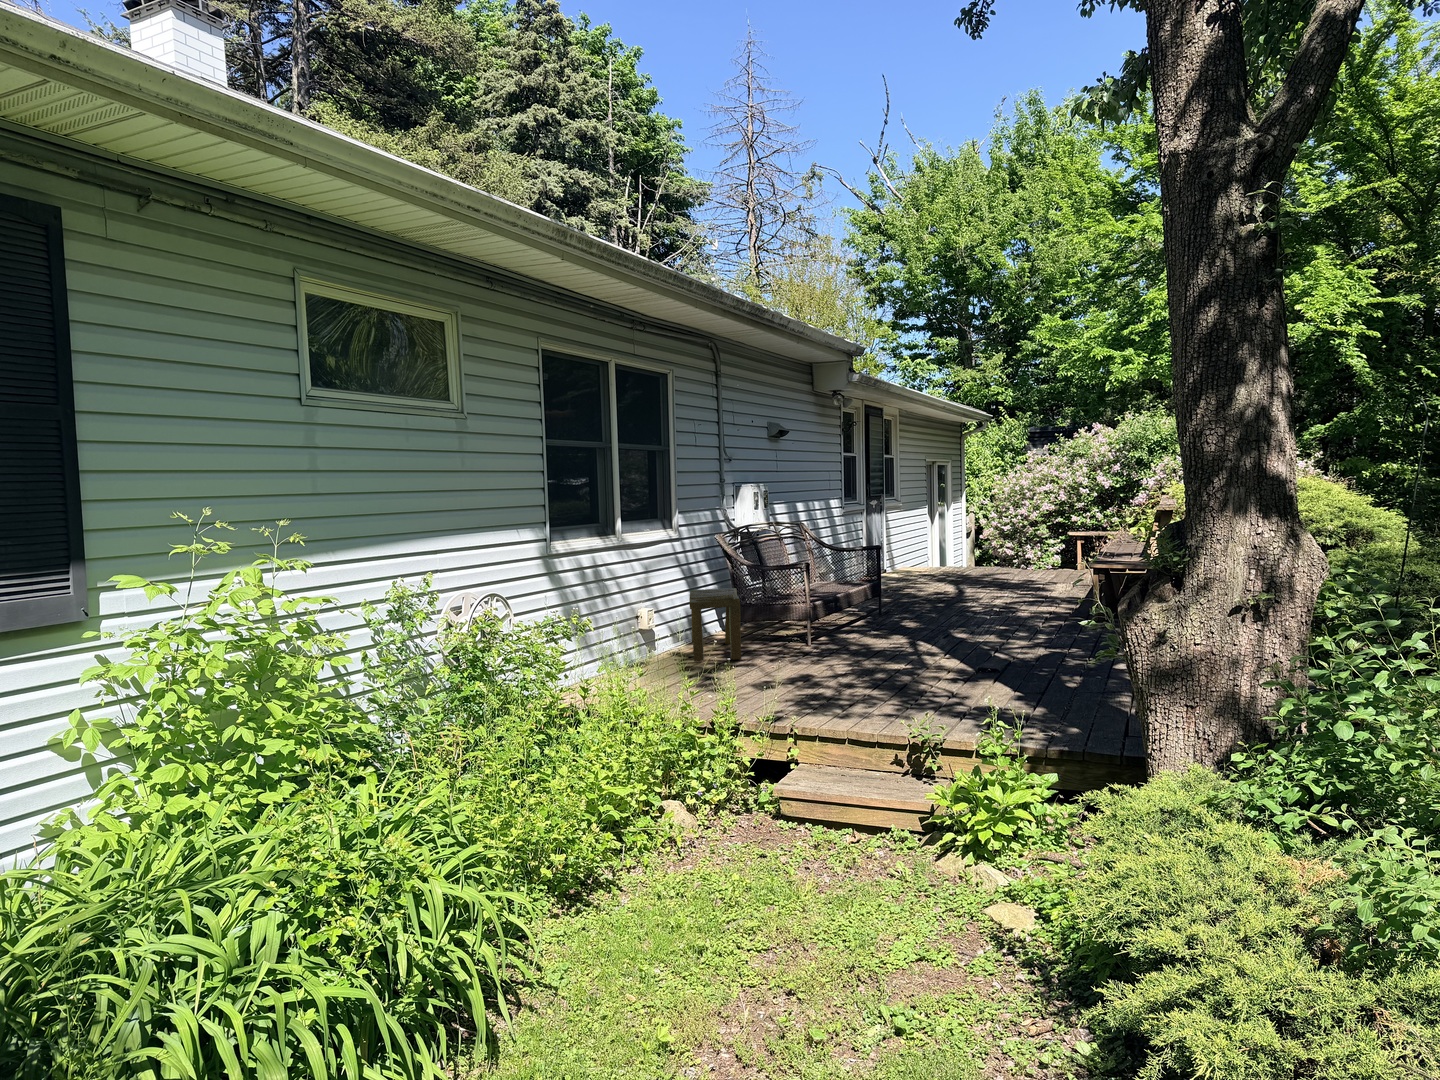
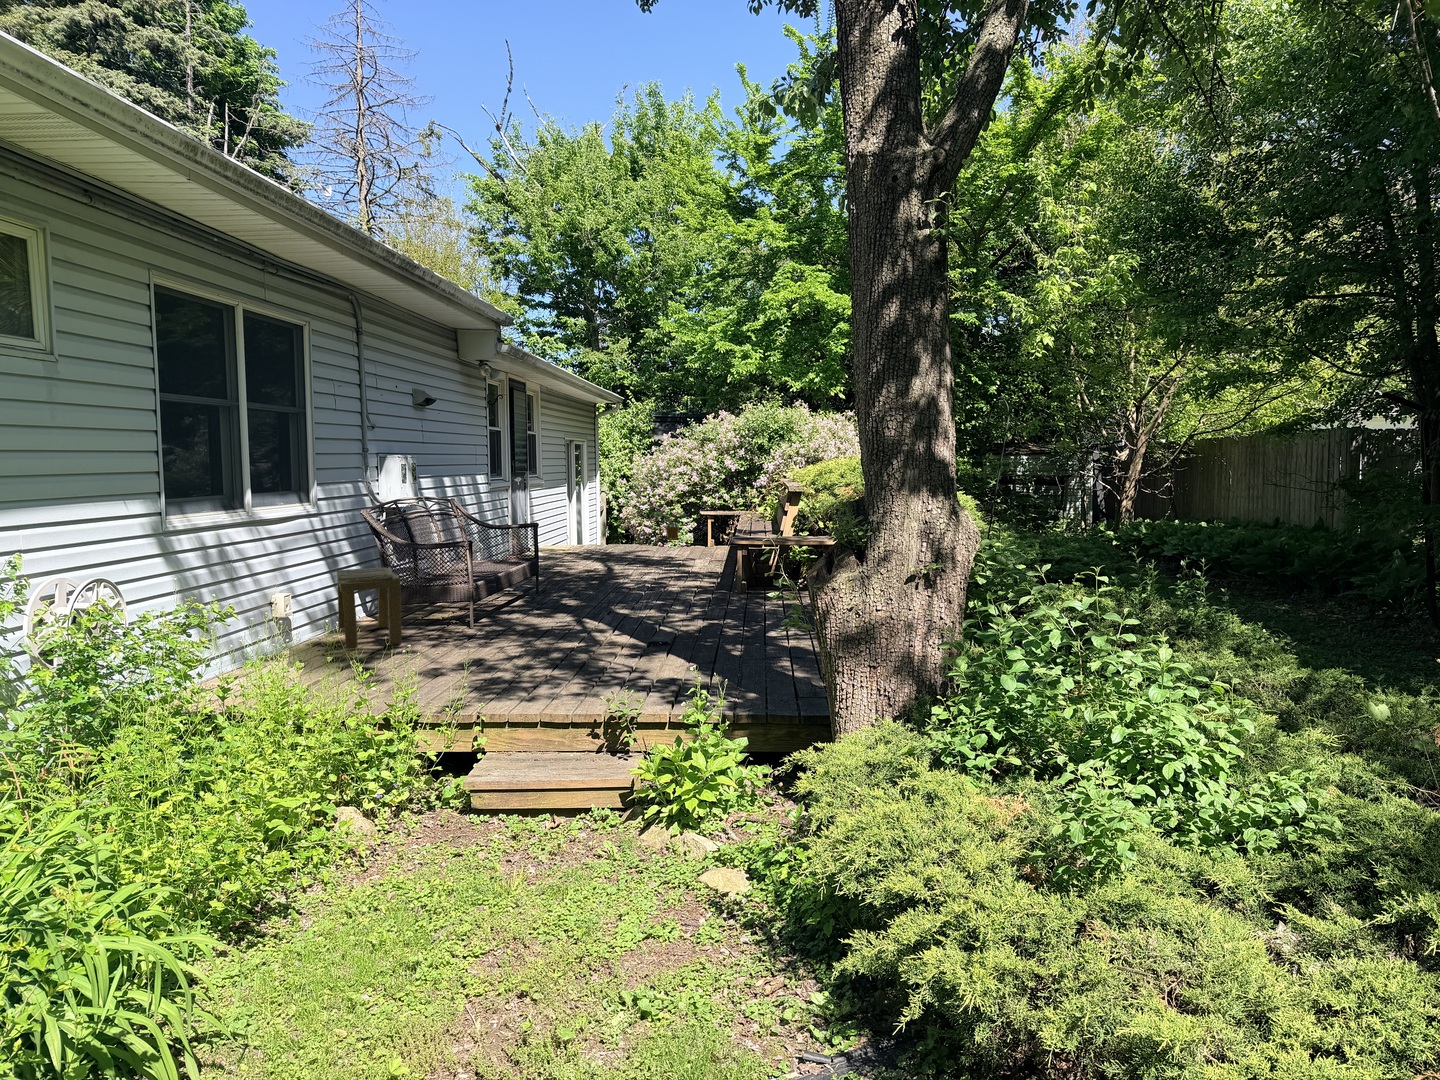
potted plant: none [1013,532,1055,562] -> present [651,512,685,539]

